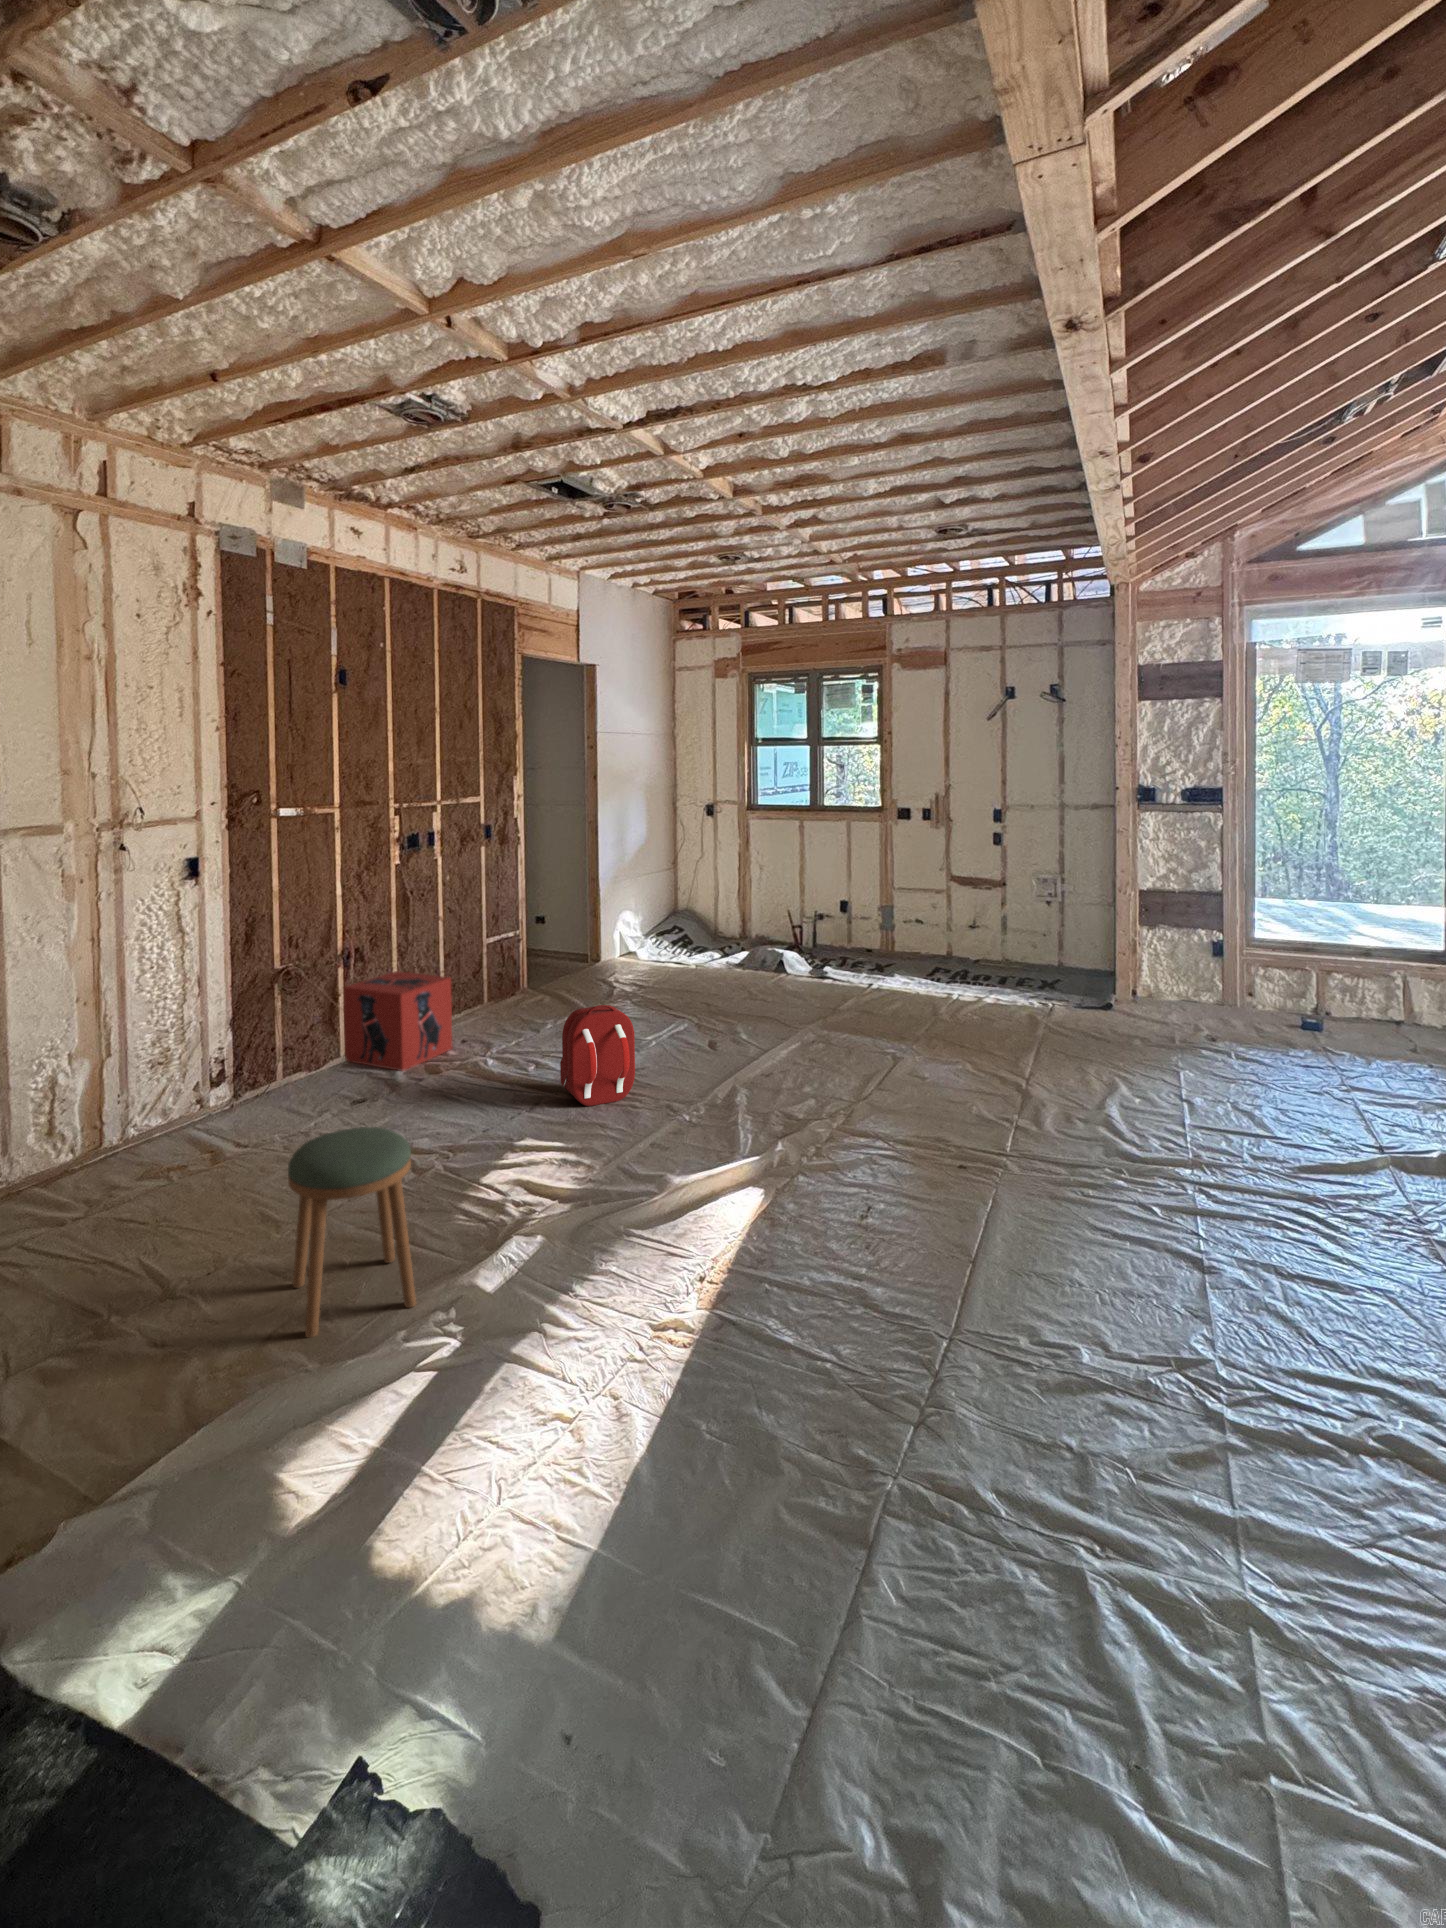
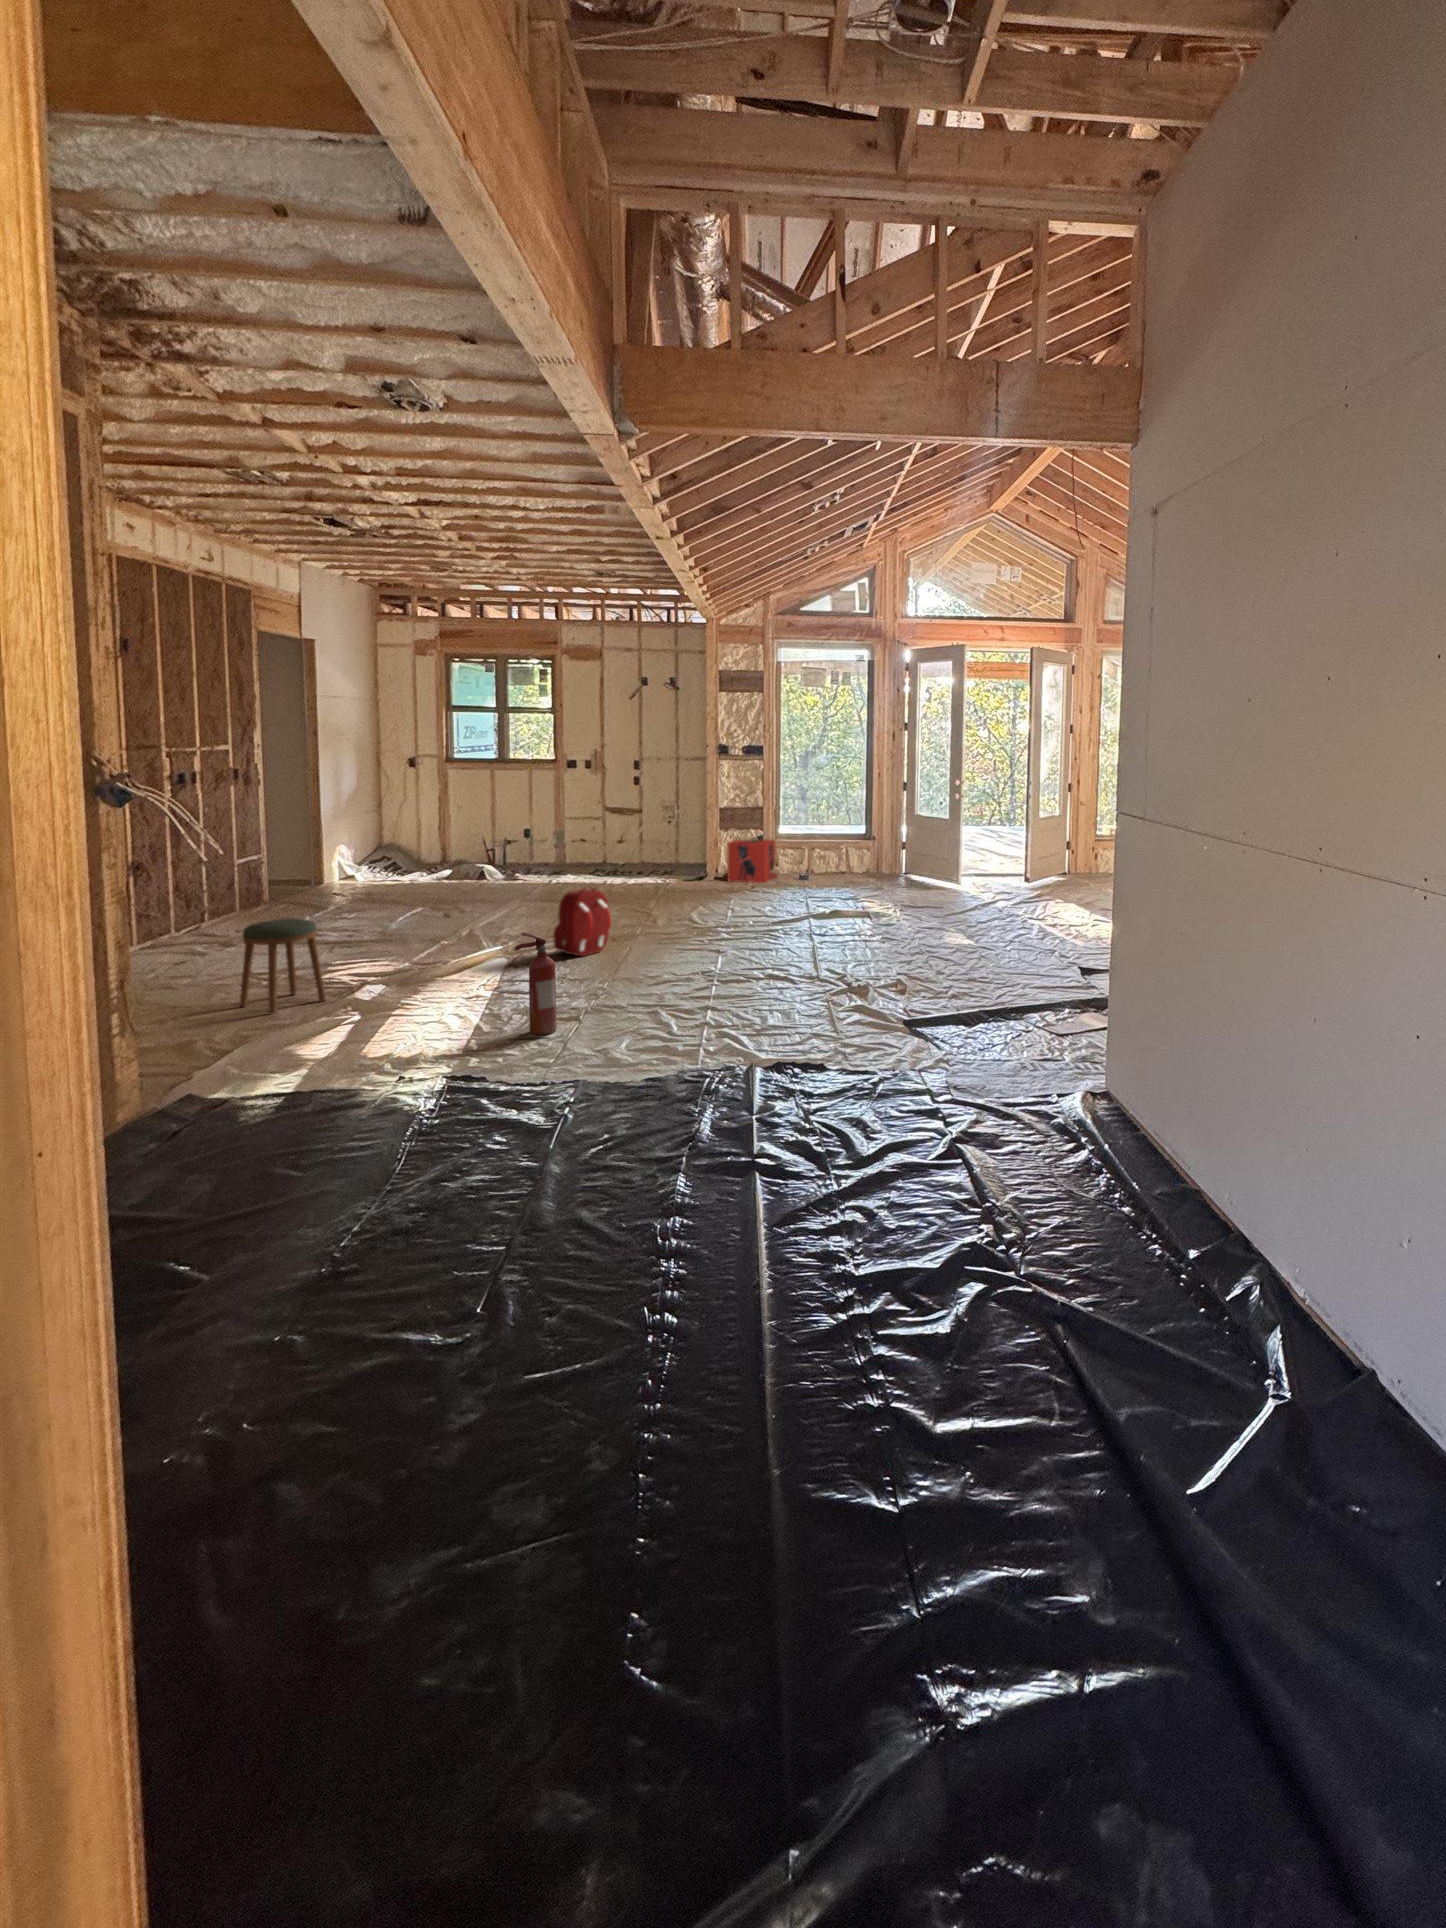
storage box: present [344,971,452,1071] -> present [728,838,777,883]
backpack: present [560,1005,635,1106] -> present [553,887,611,956]
fire extinguisher: none [673,1432,803,1799] -> present [515,932,557,1035]

